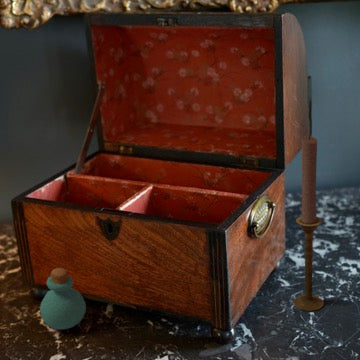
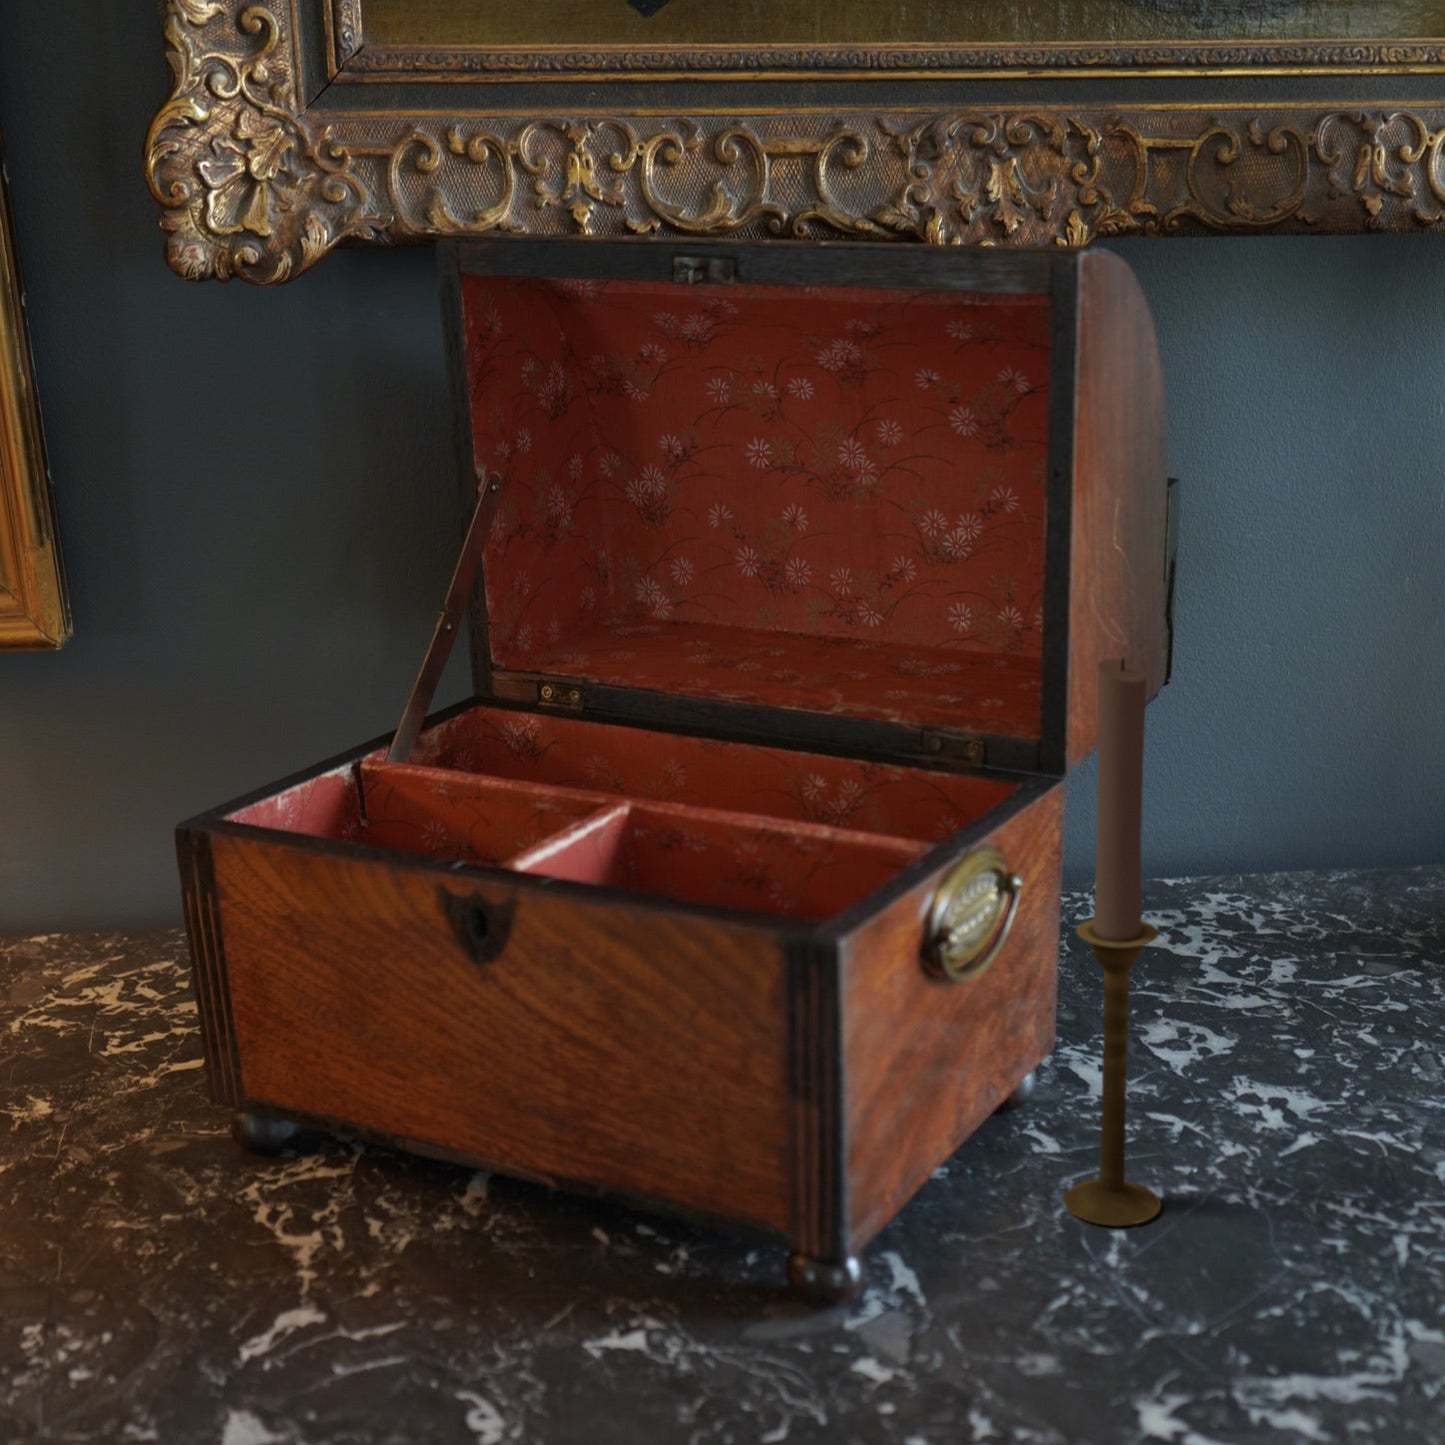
perfume bottle: present [40,268,86,329] -> none [254,1041,399,1239]

